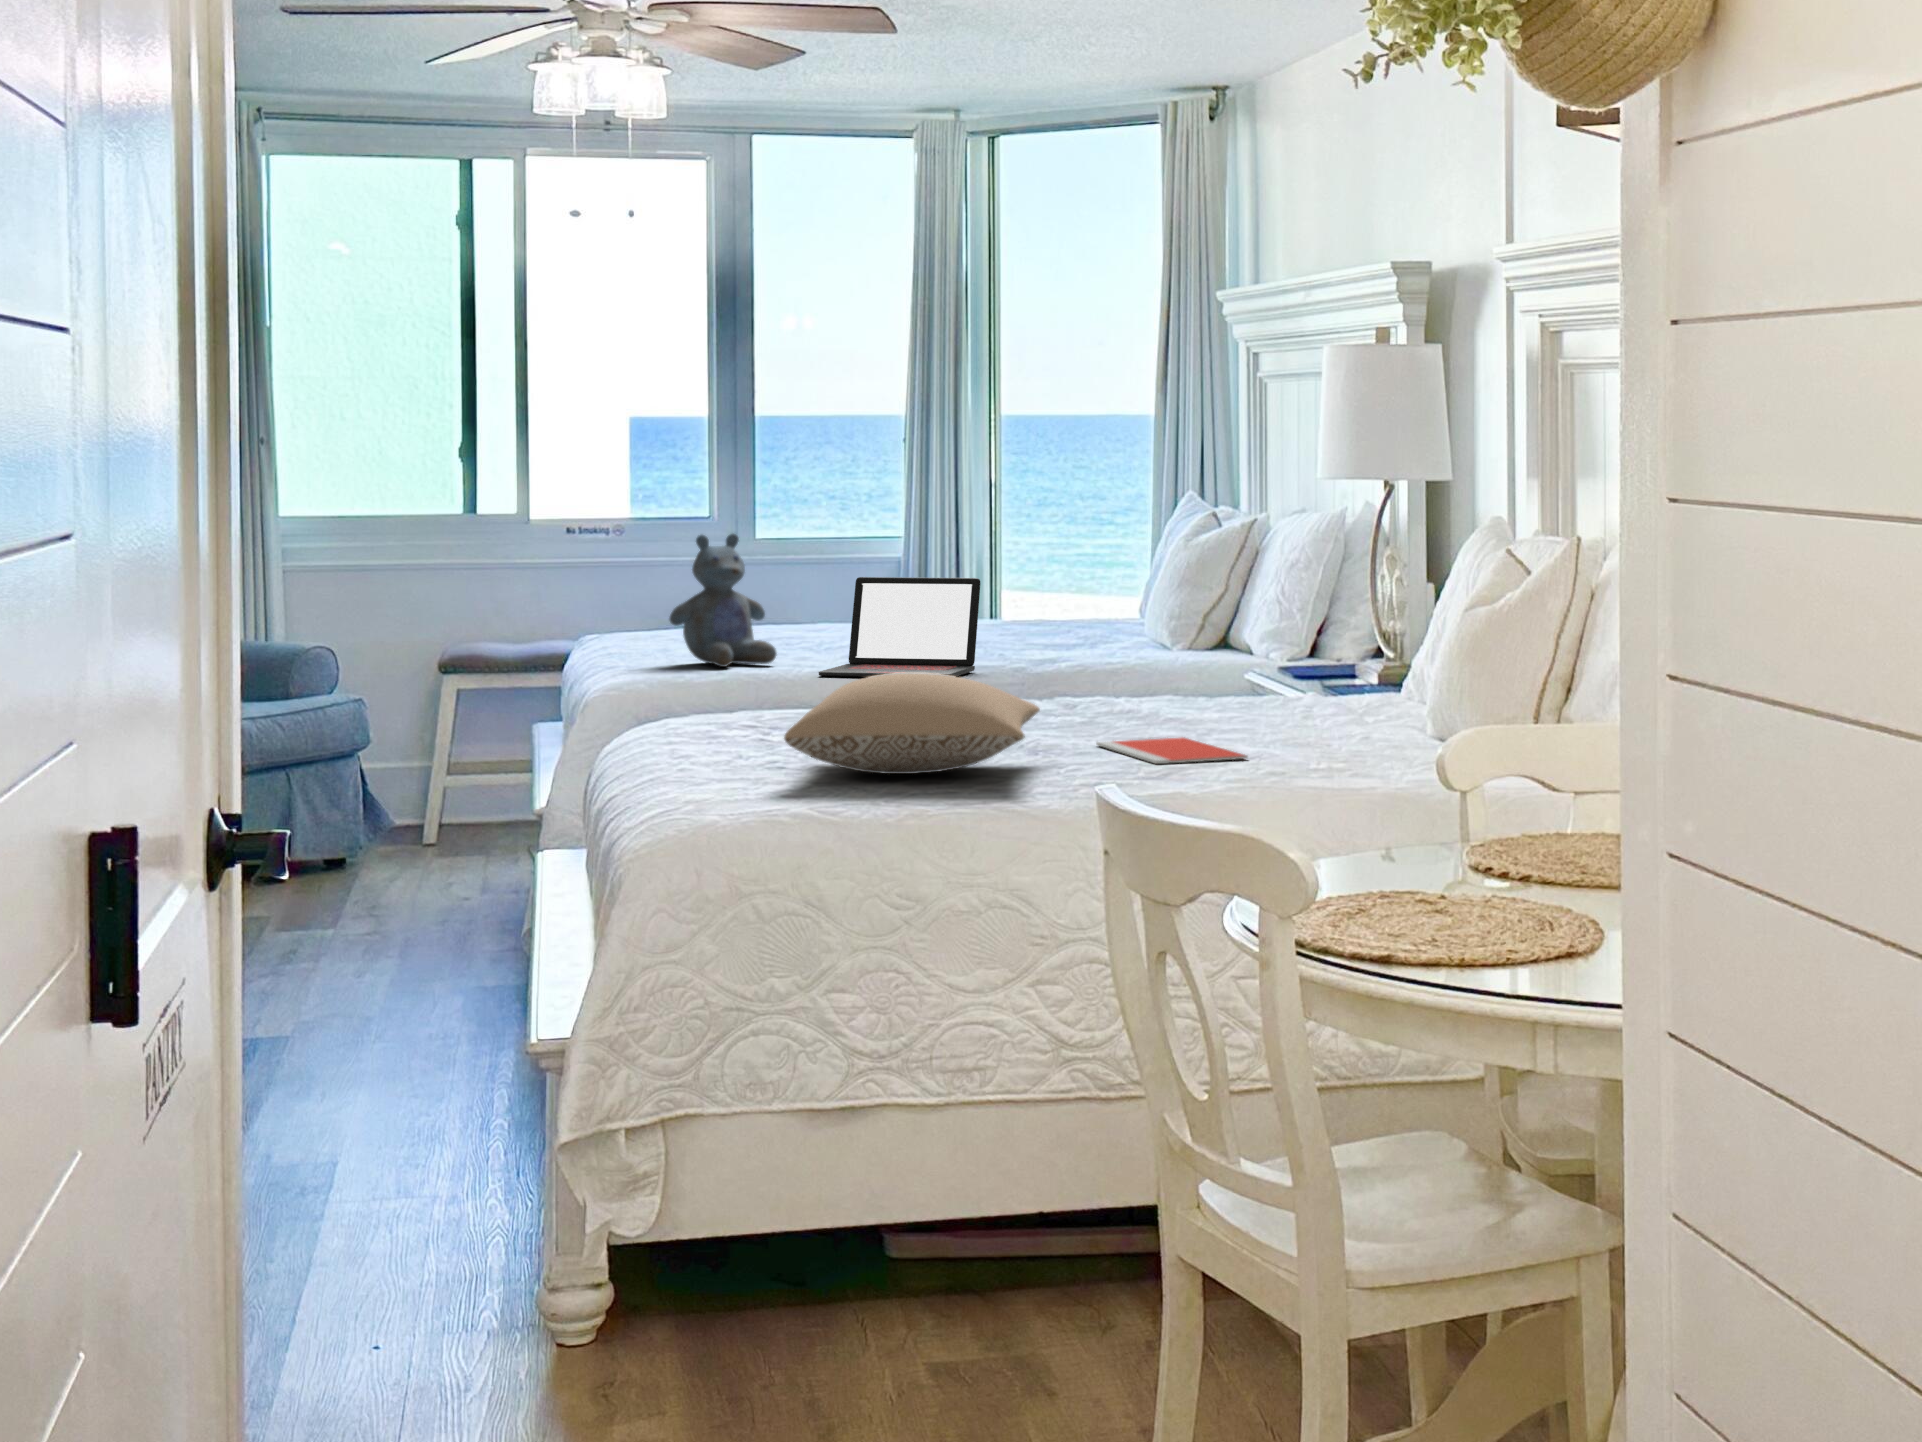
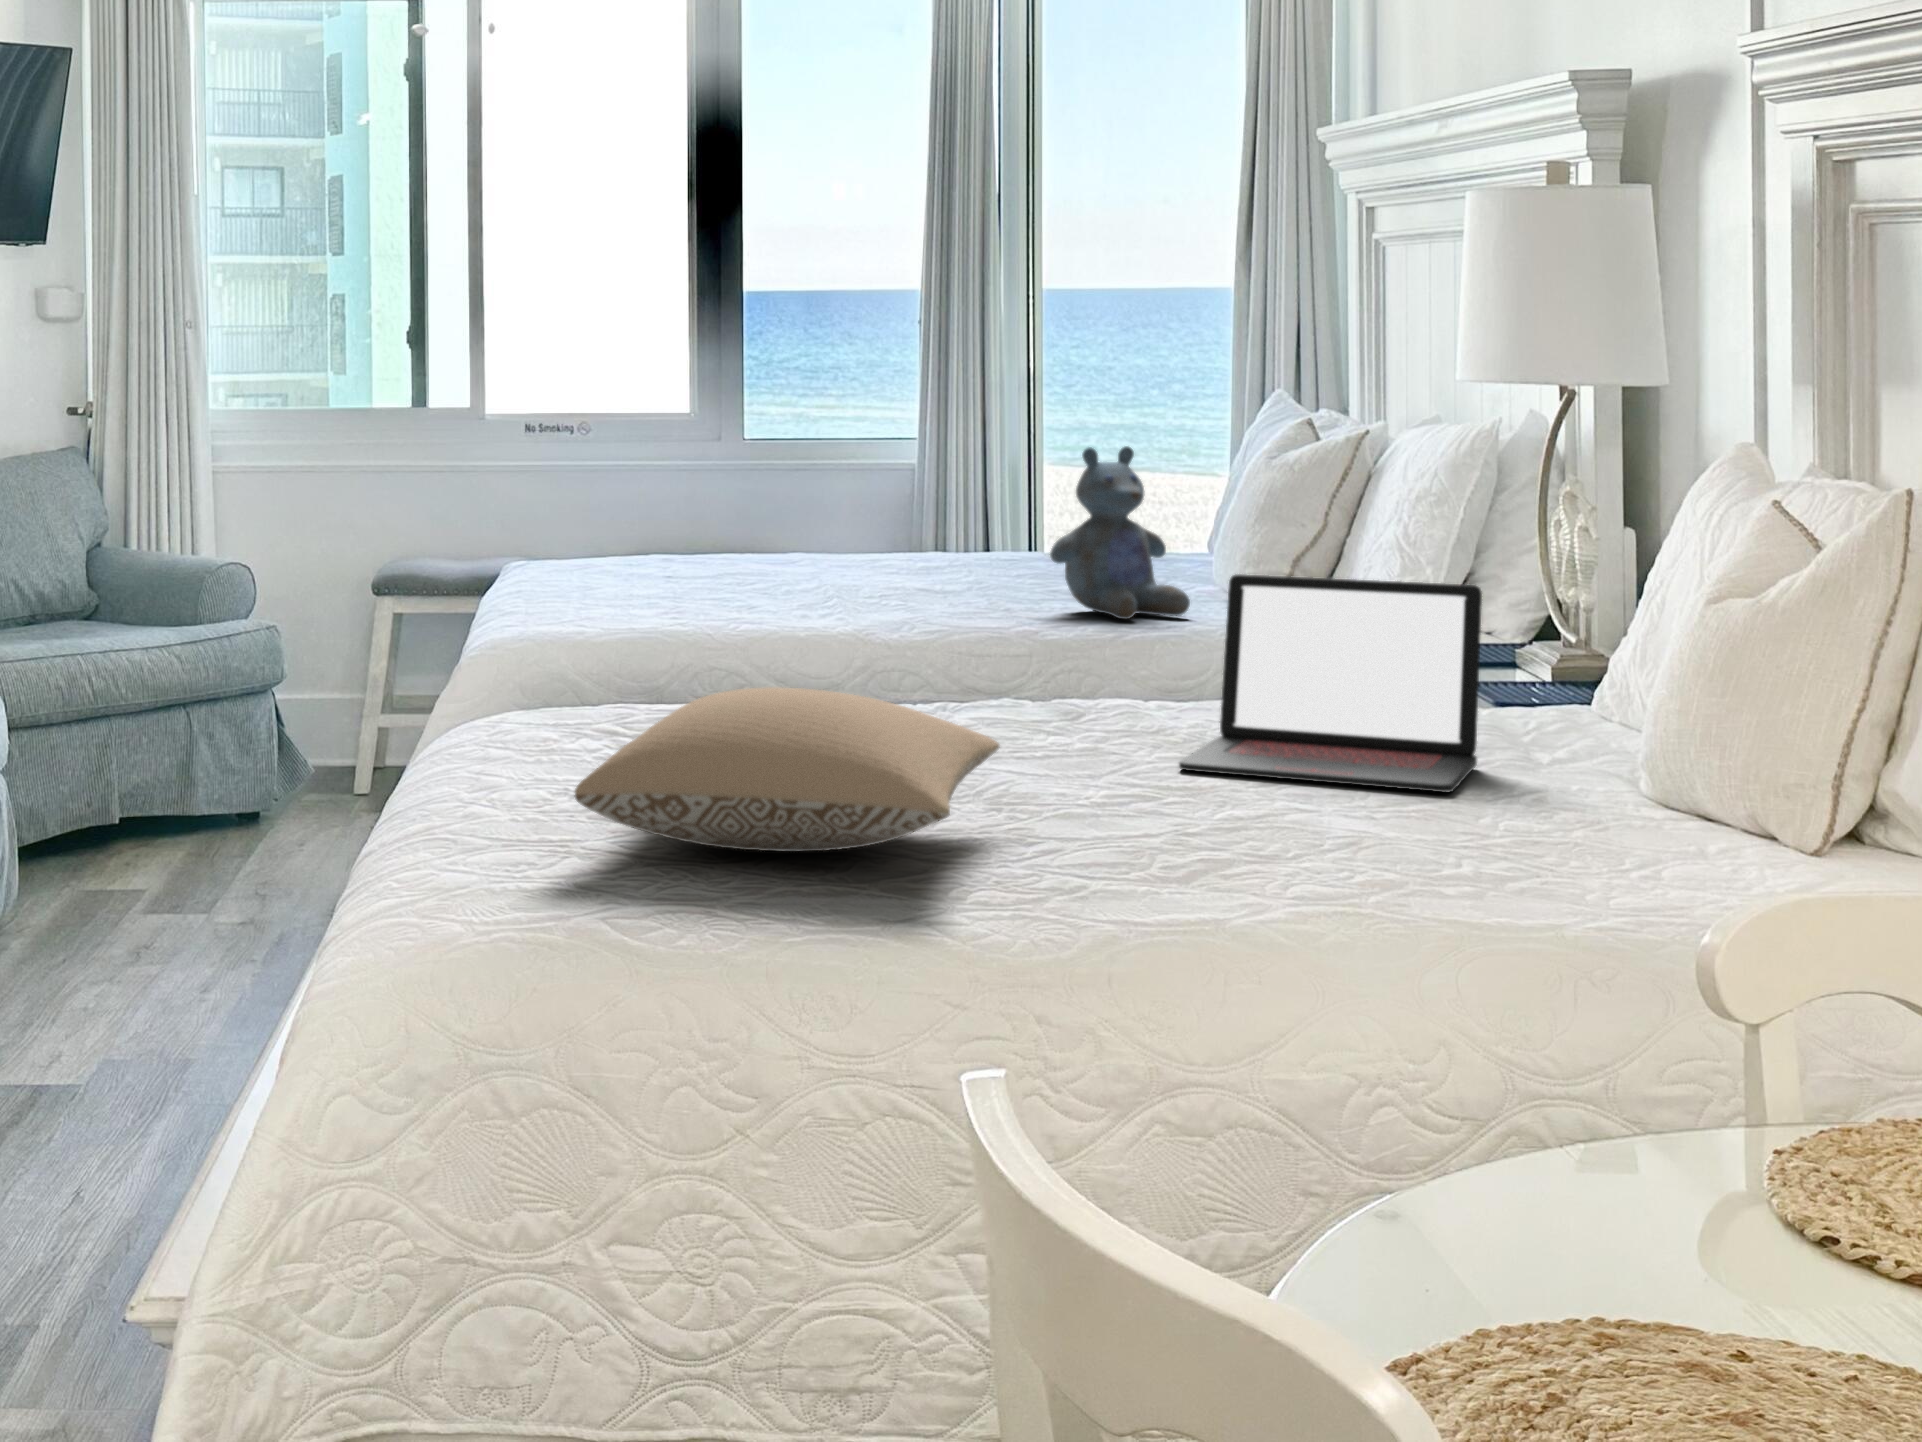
stuffed bear: present [669,534,777,667] -> present [1050,446,1190,619]
laptop: present [819,577,980,677] -> present [1179,574,1482,792]
notebook: present [1097,738,1248,764] -> none [1097,786,1339,846]

